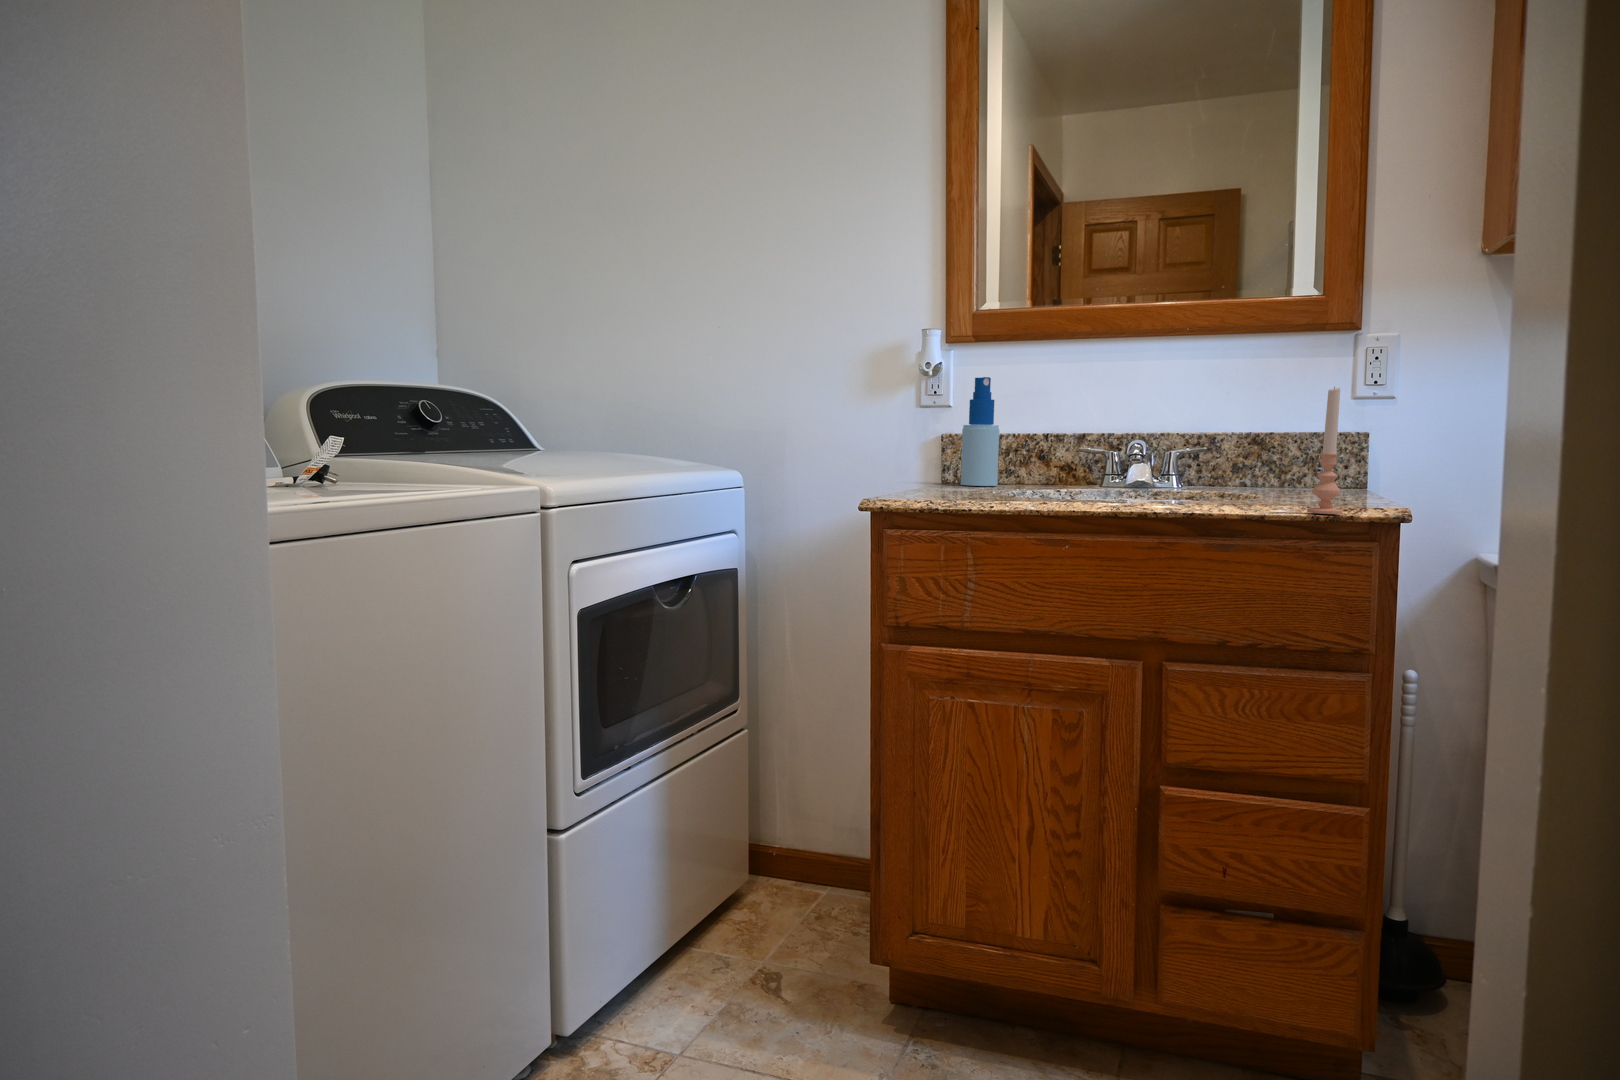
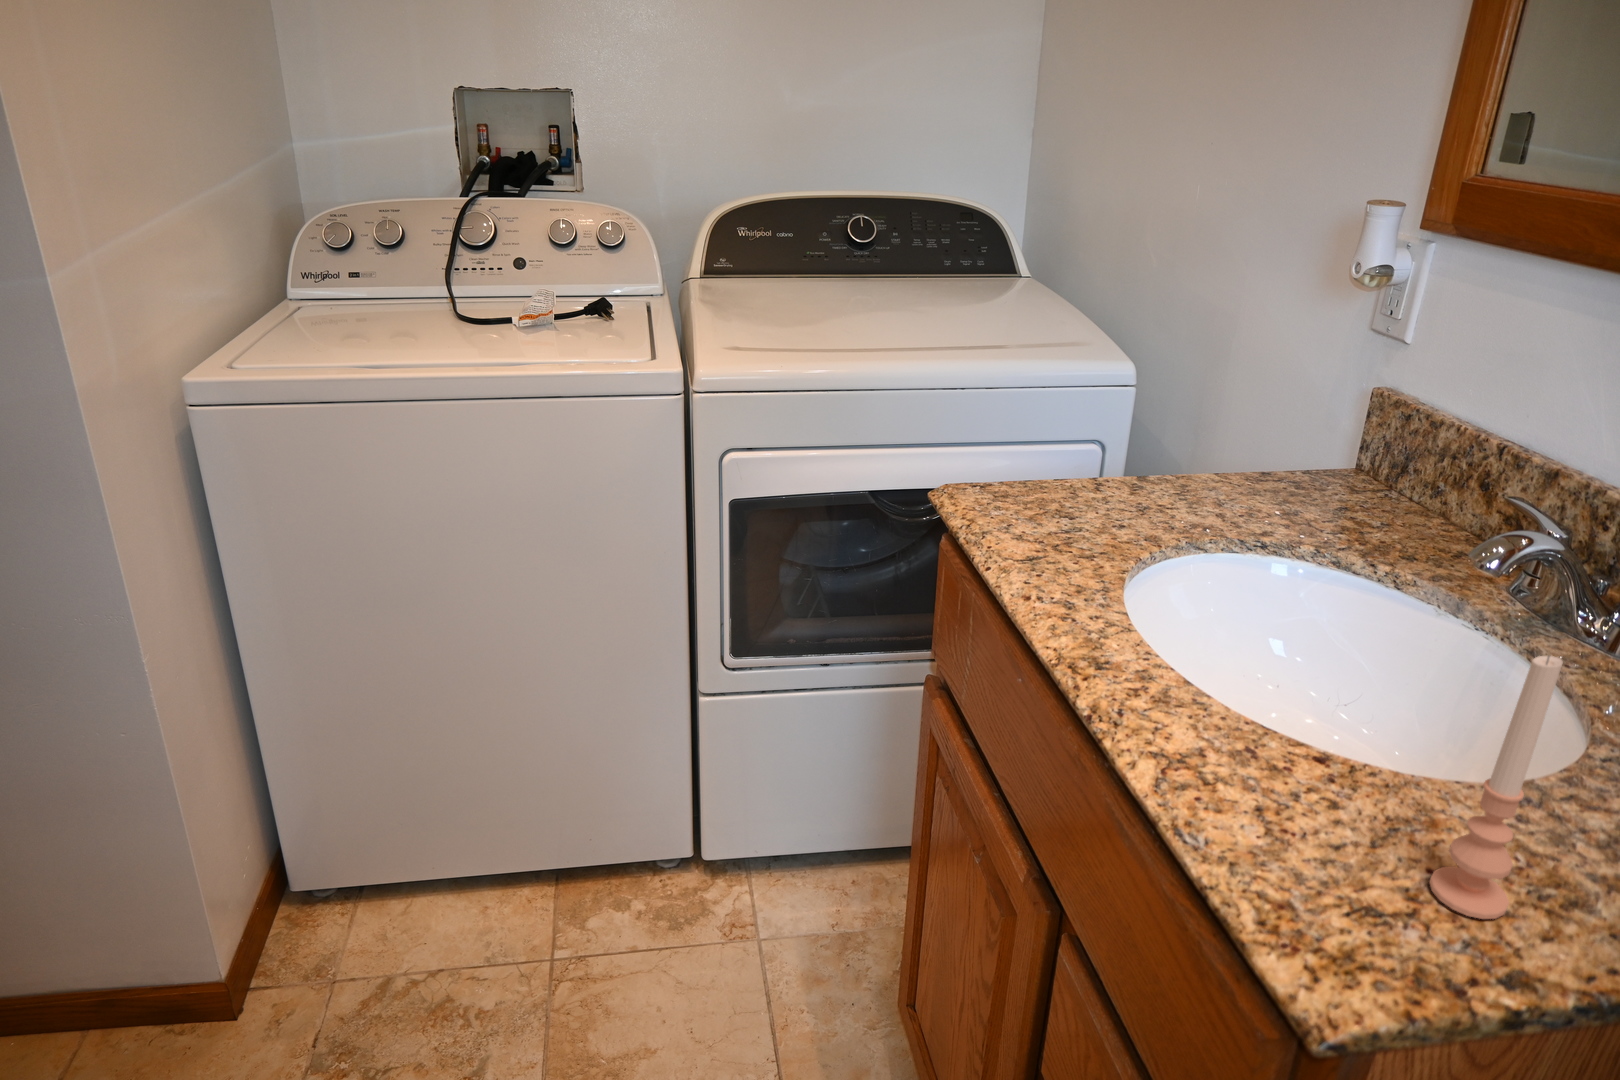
spray bottle: present [961,377,999,486] -> none [1297,323,1387,516]

